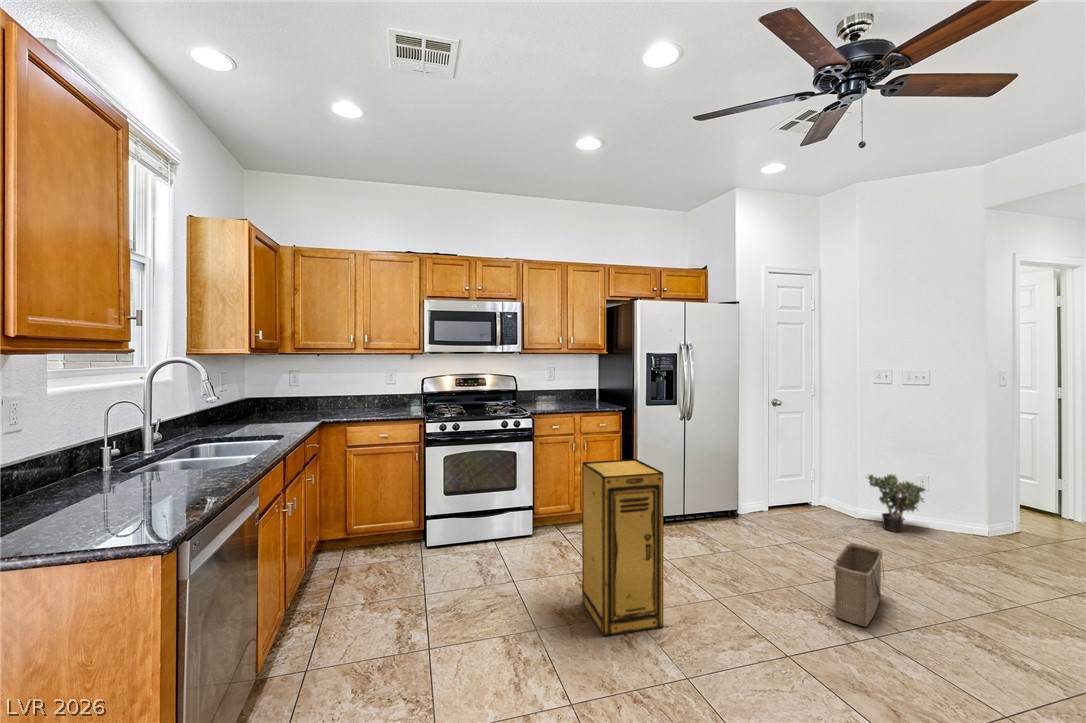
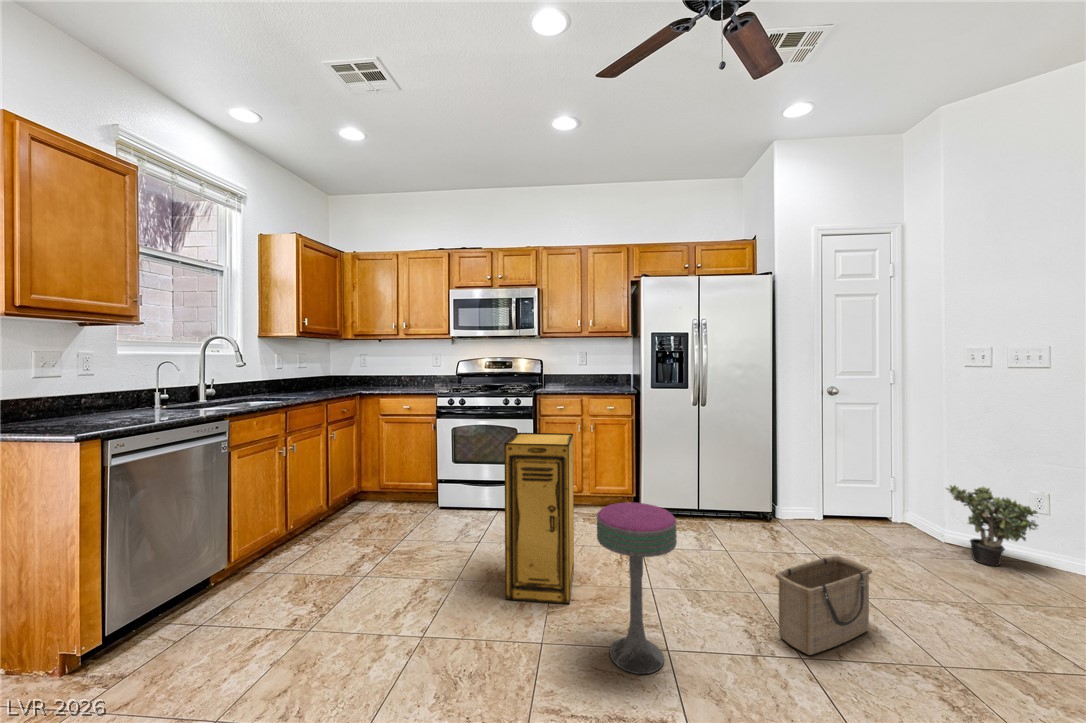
bar stool: none [723,522,800,676] -> present [597,502,677,674]

